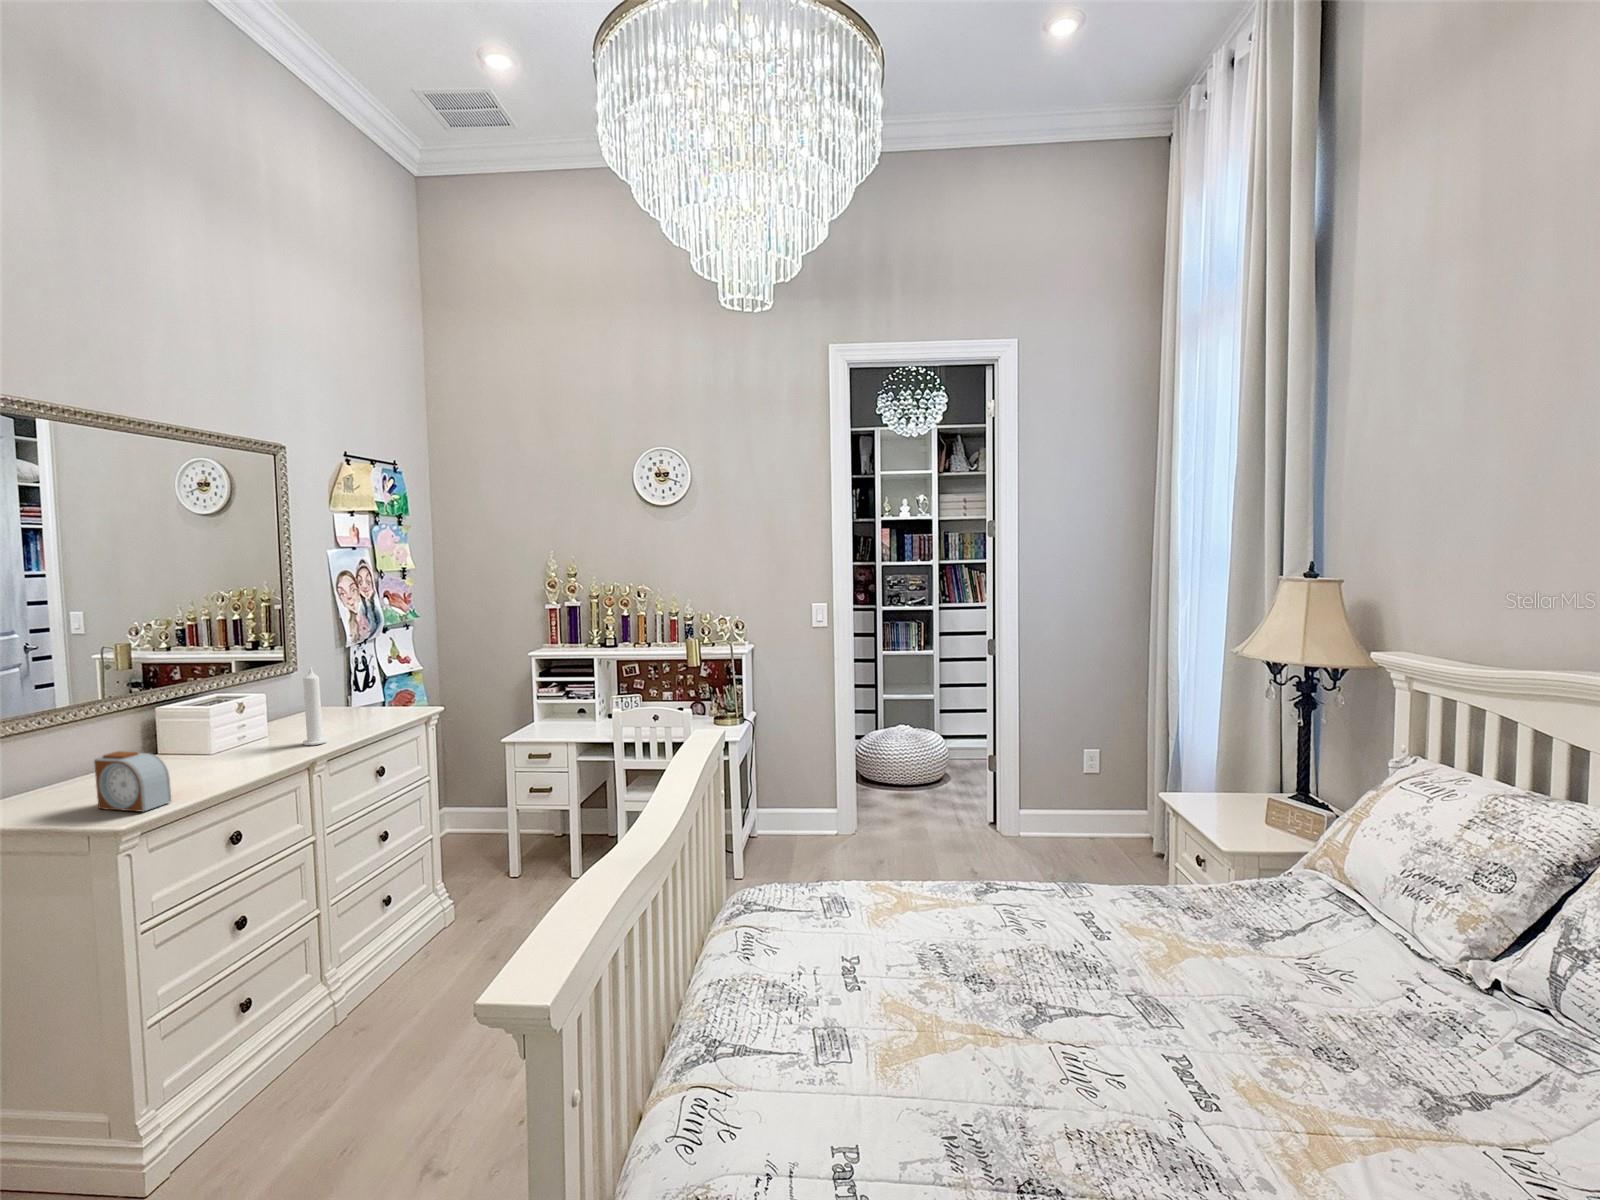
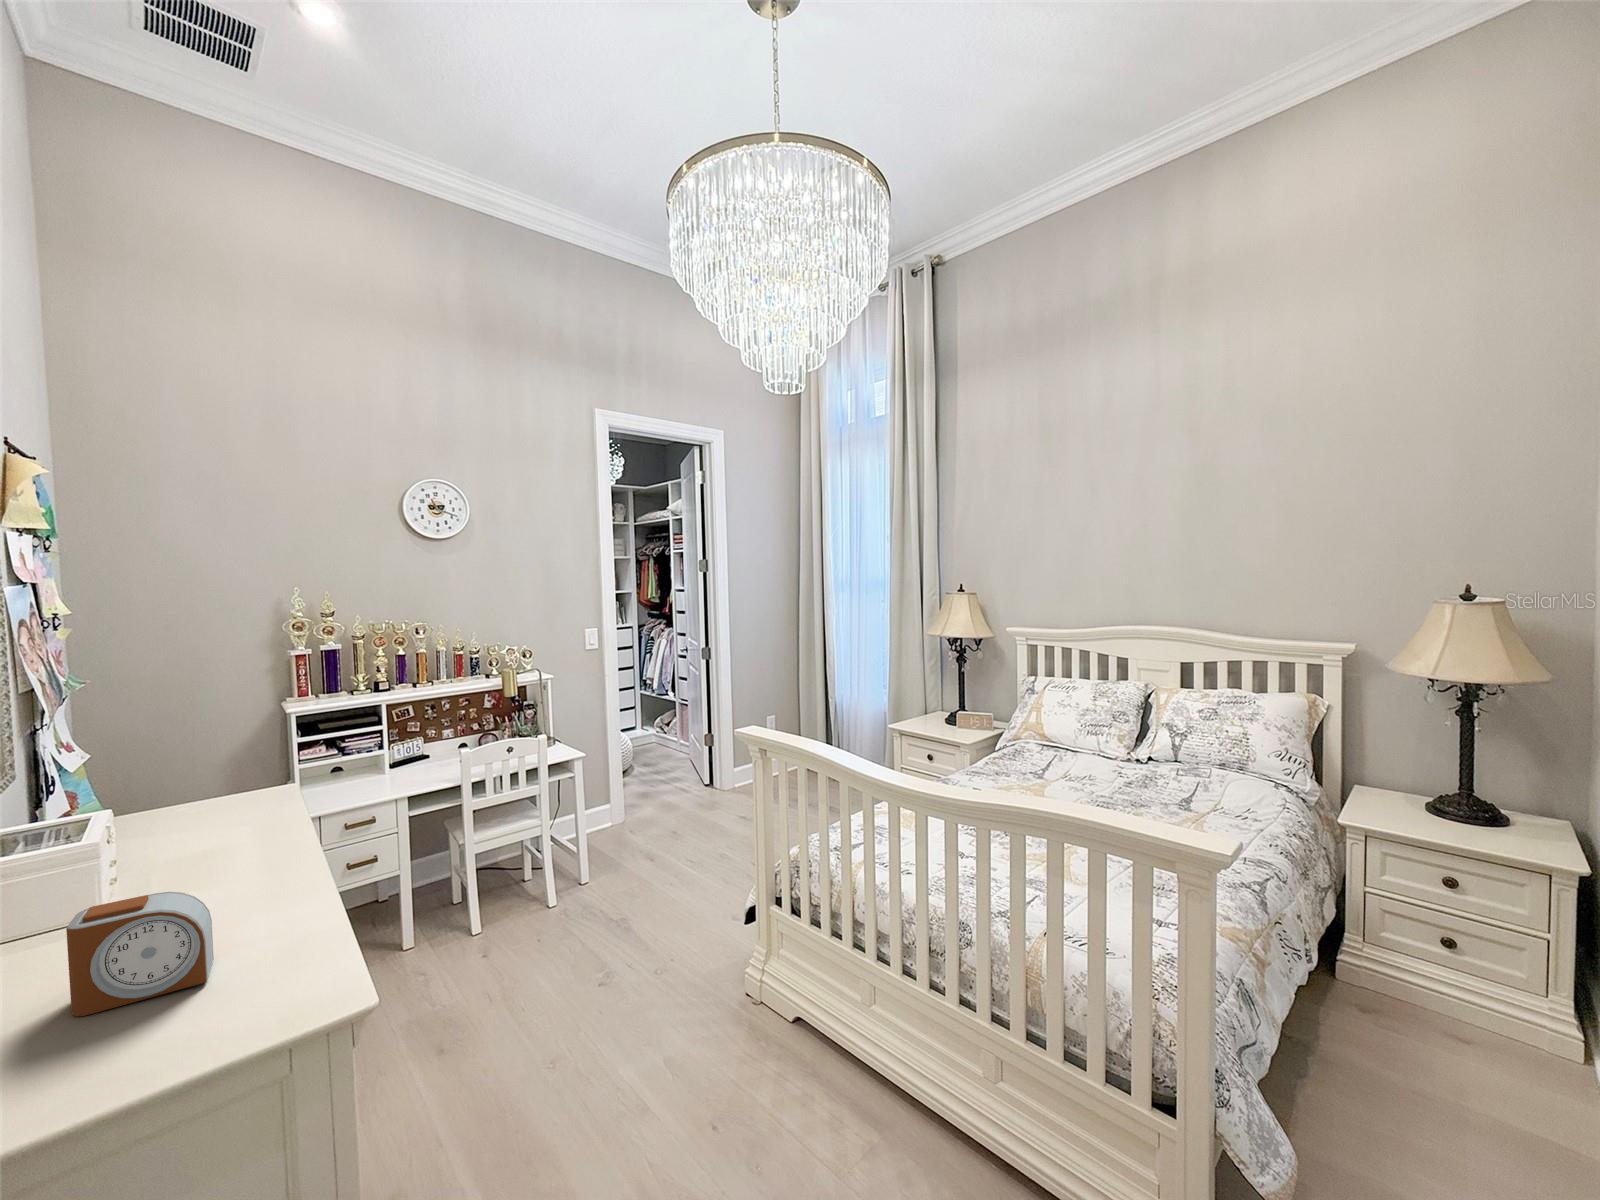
candle: present [303,667,328,745] -> none [192,739,233,854]

